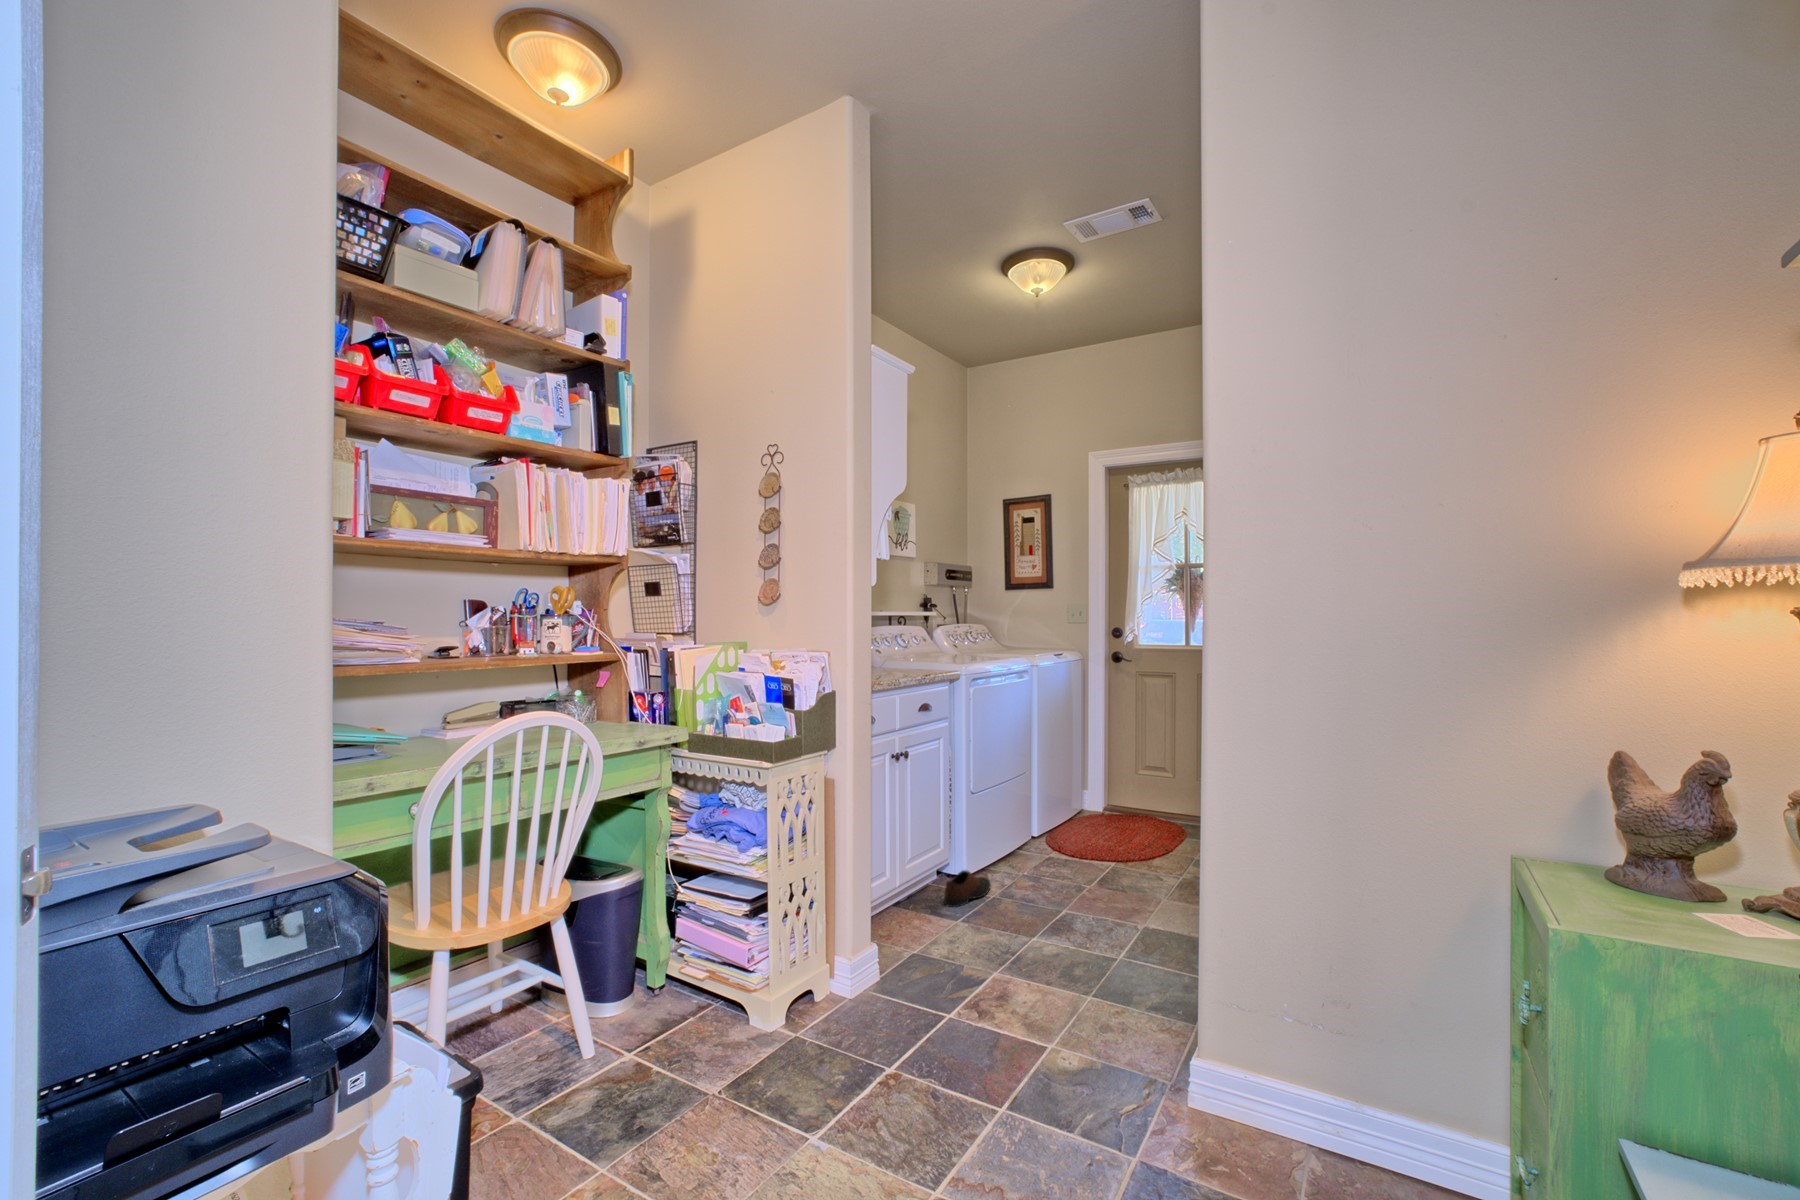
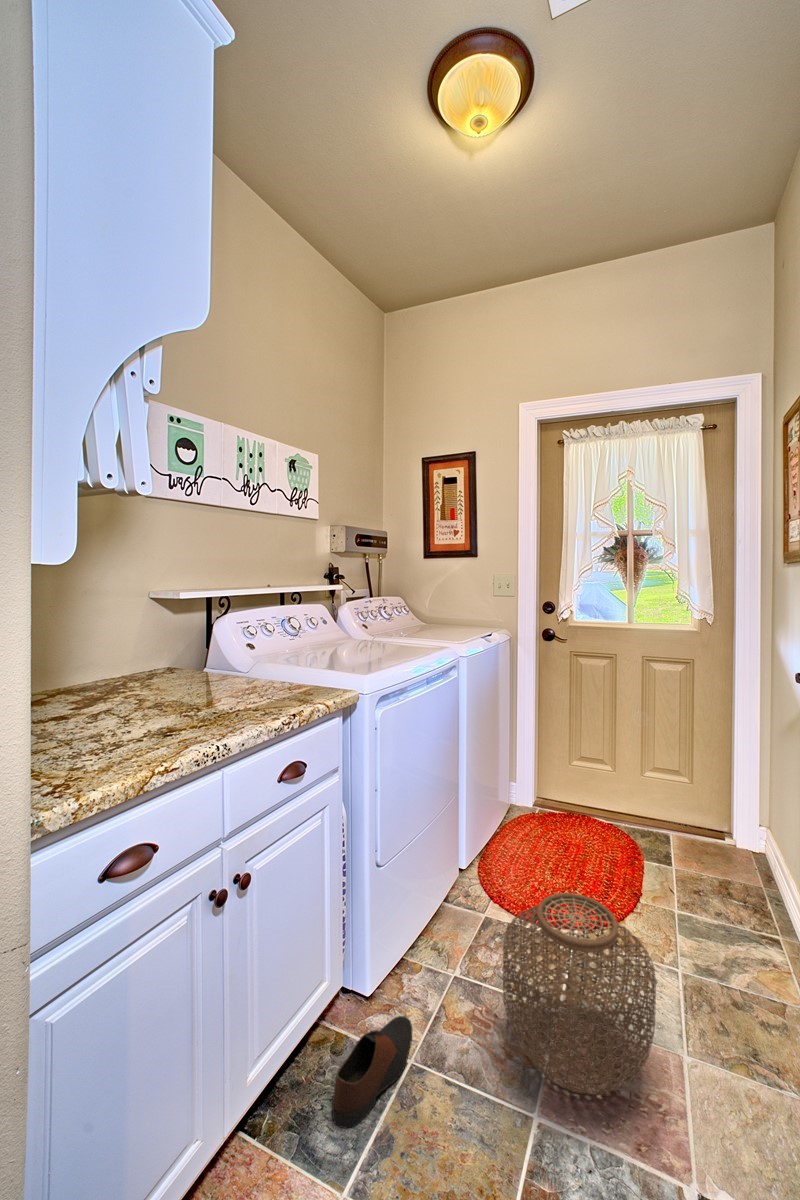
woven basket: none [1046,801,1136,906] -> present [503,893,656,1095]

